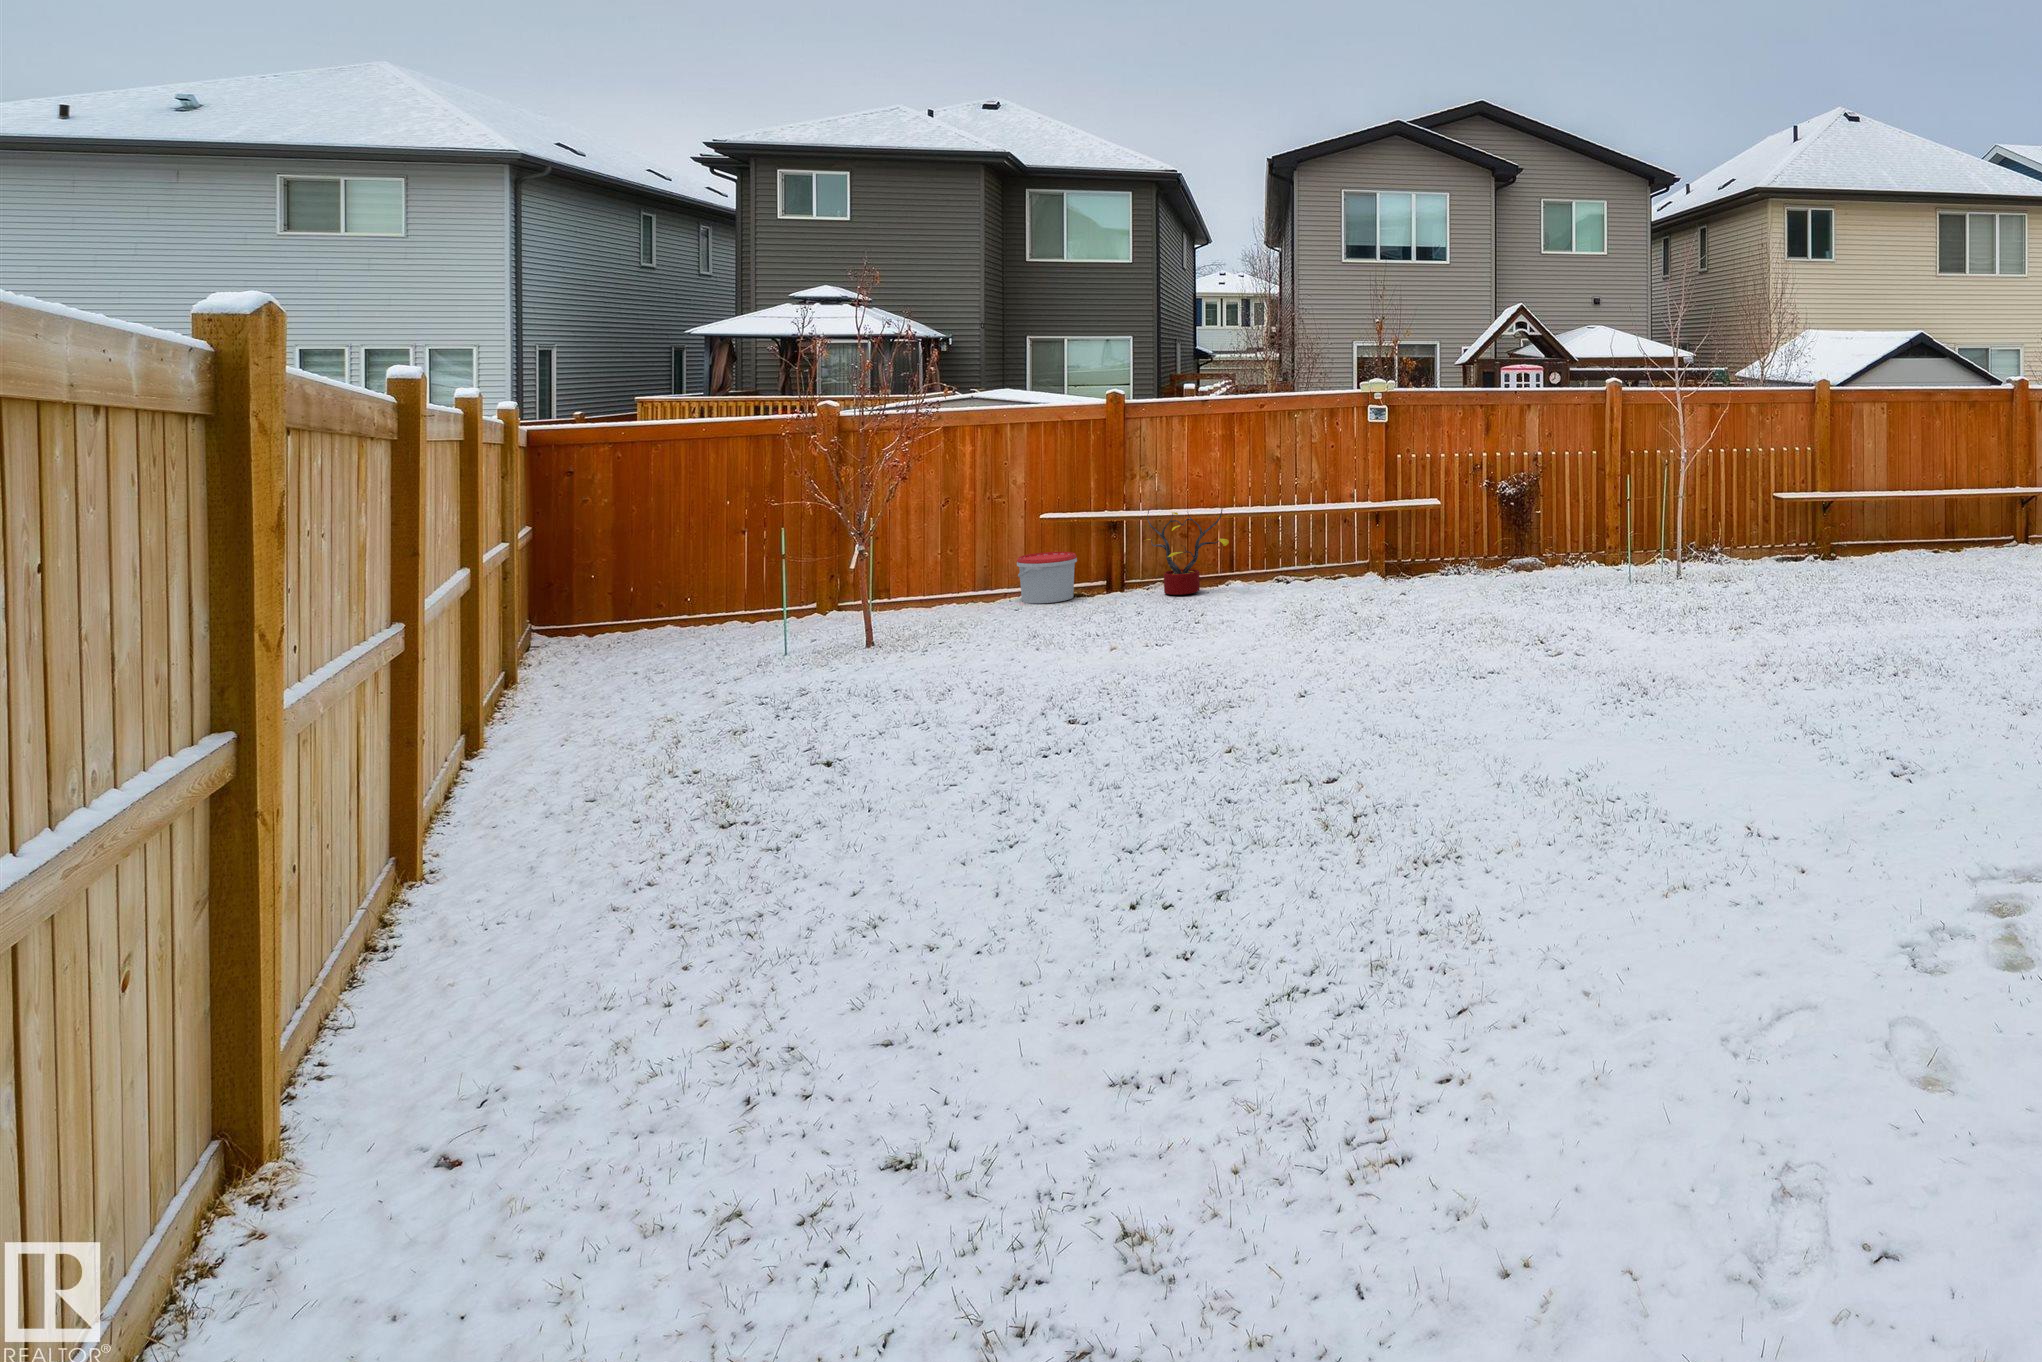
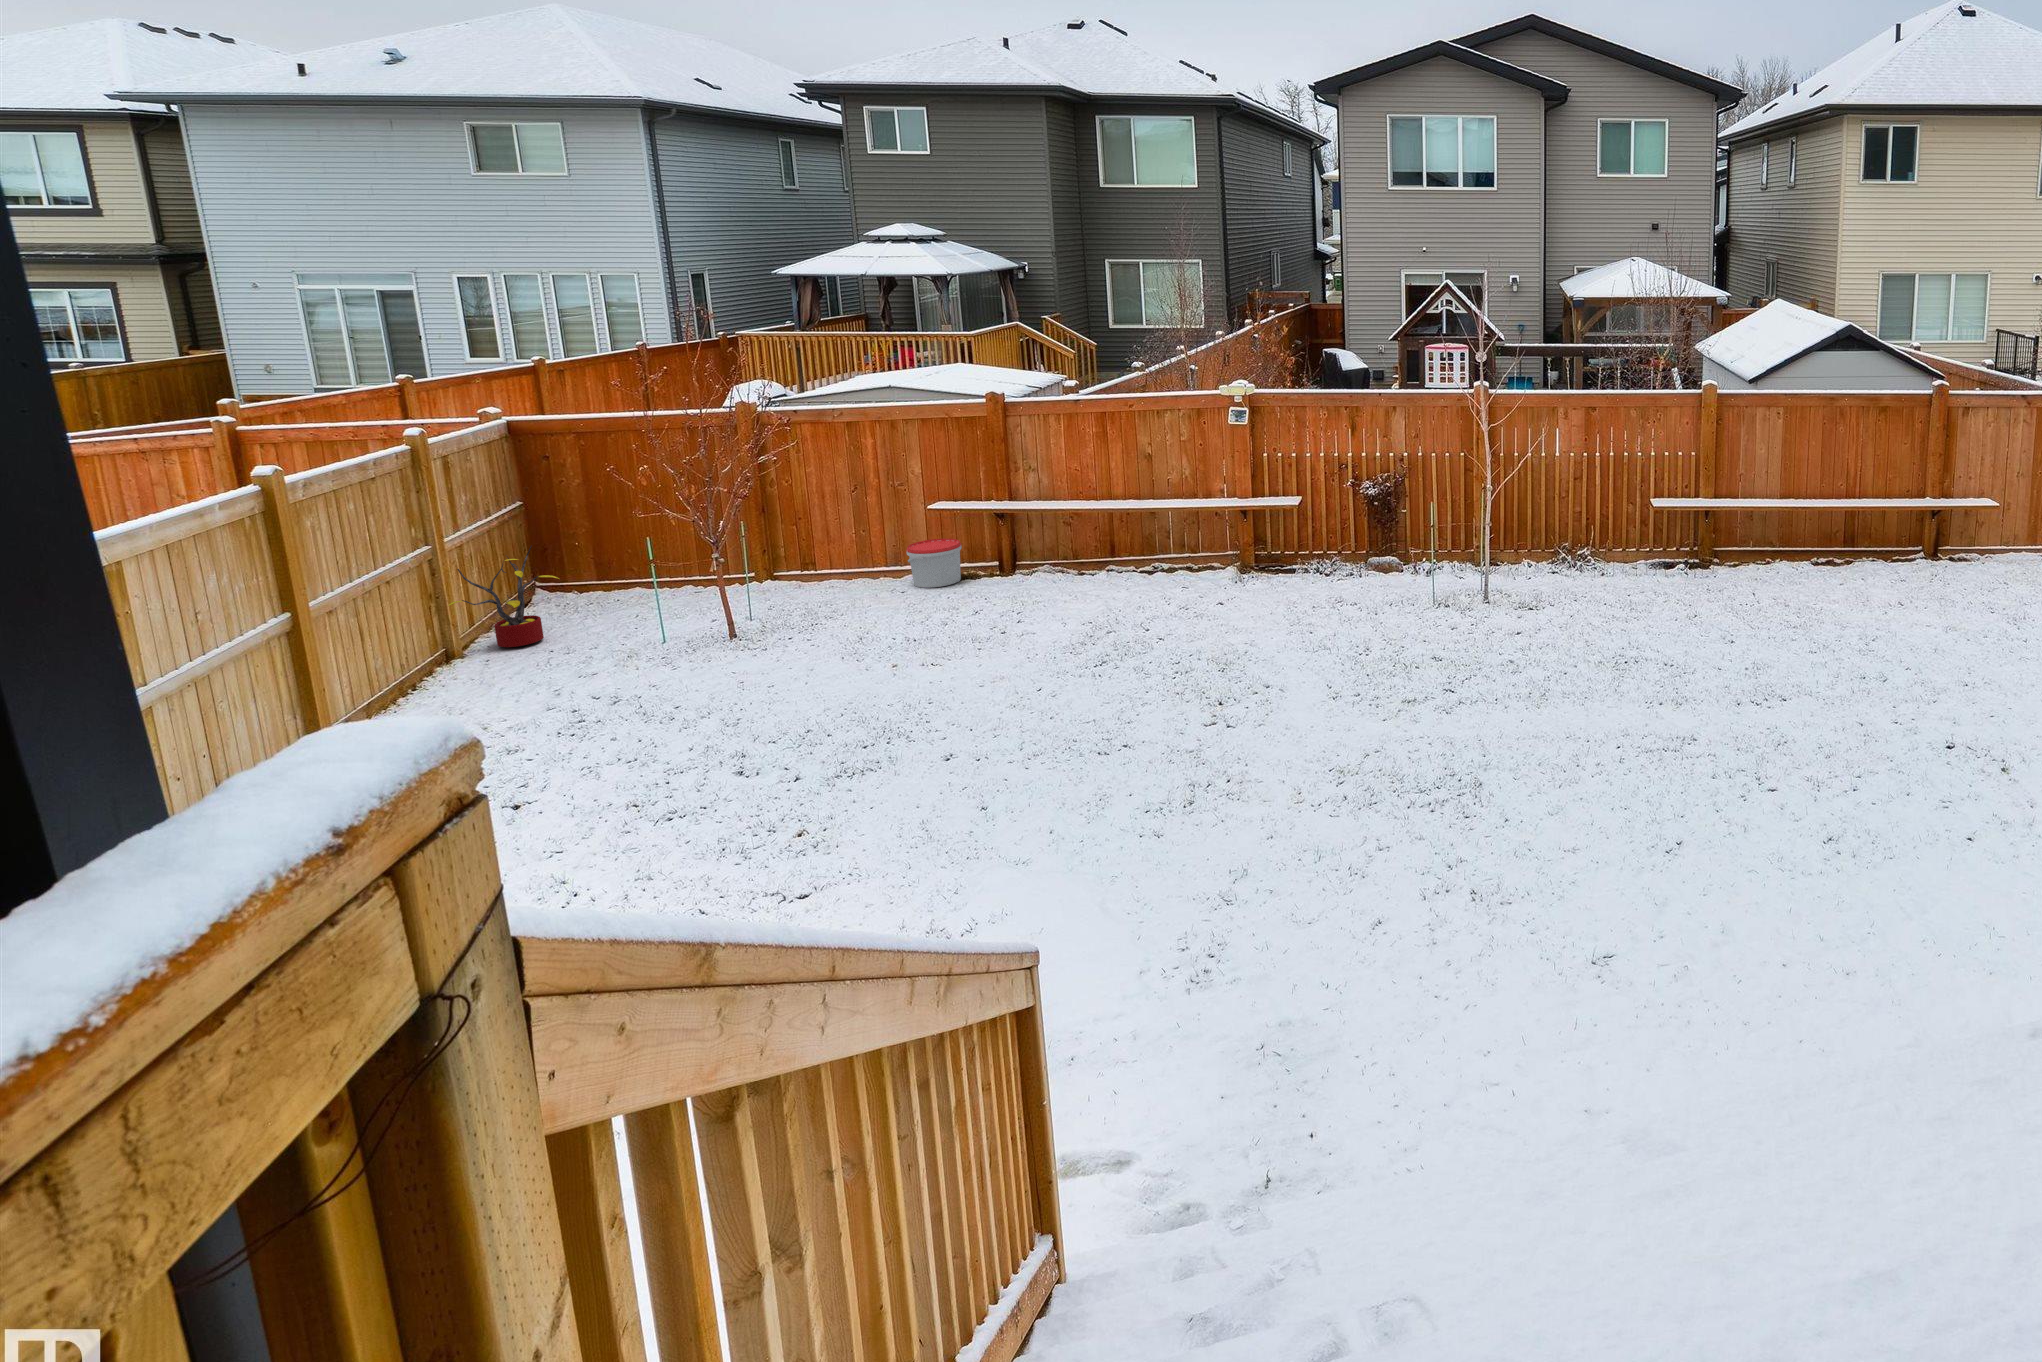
decorative plant: present [1144,509,1229,595] -> present [449,546,557,647]

